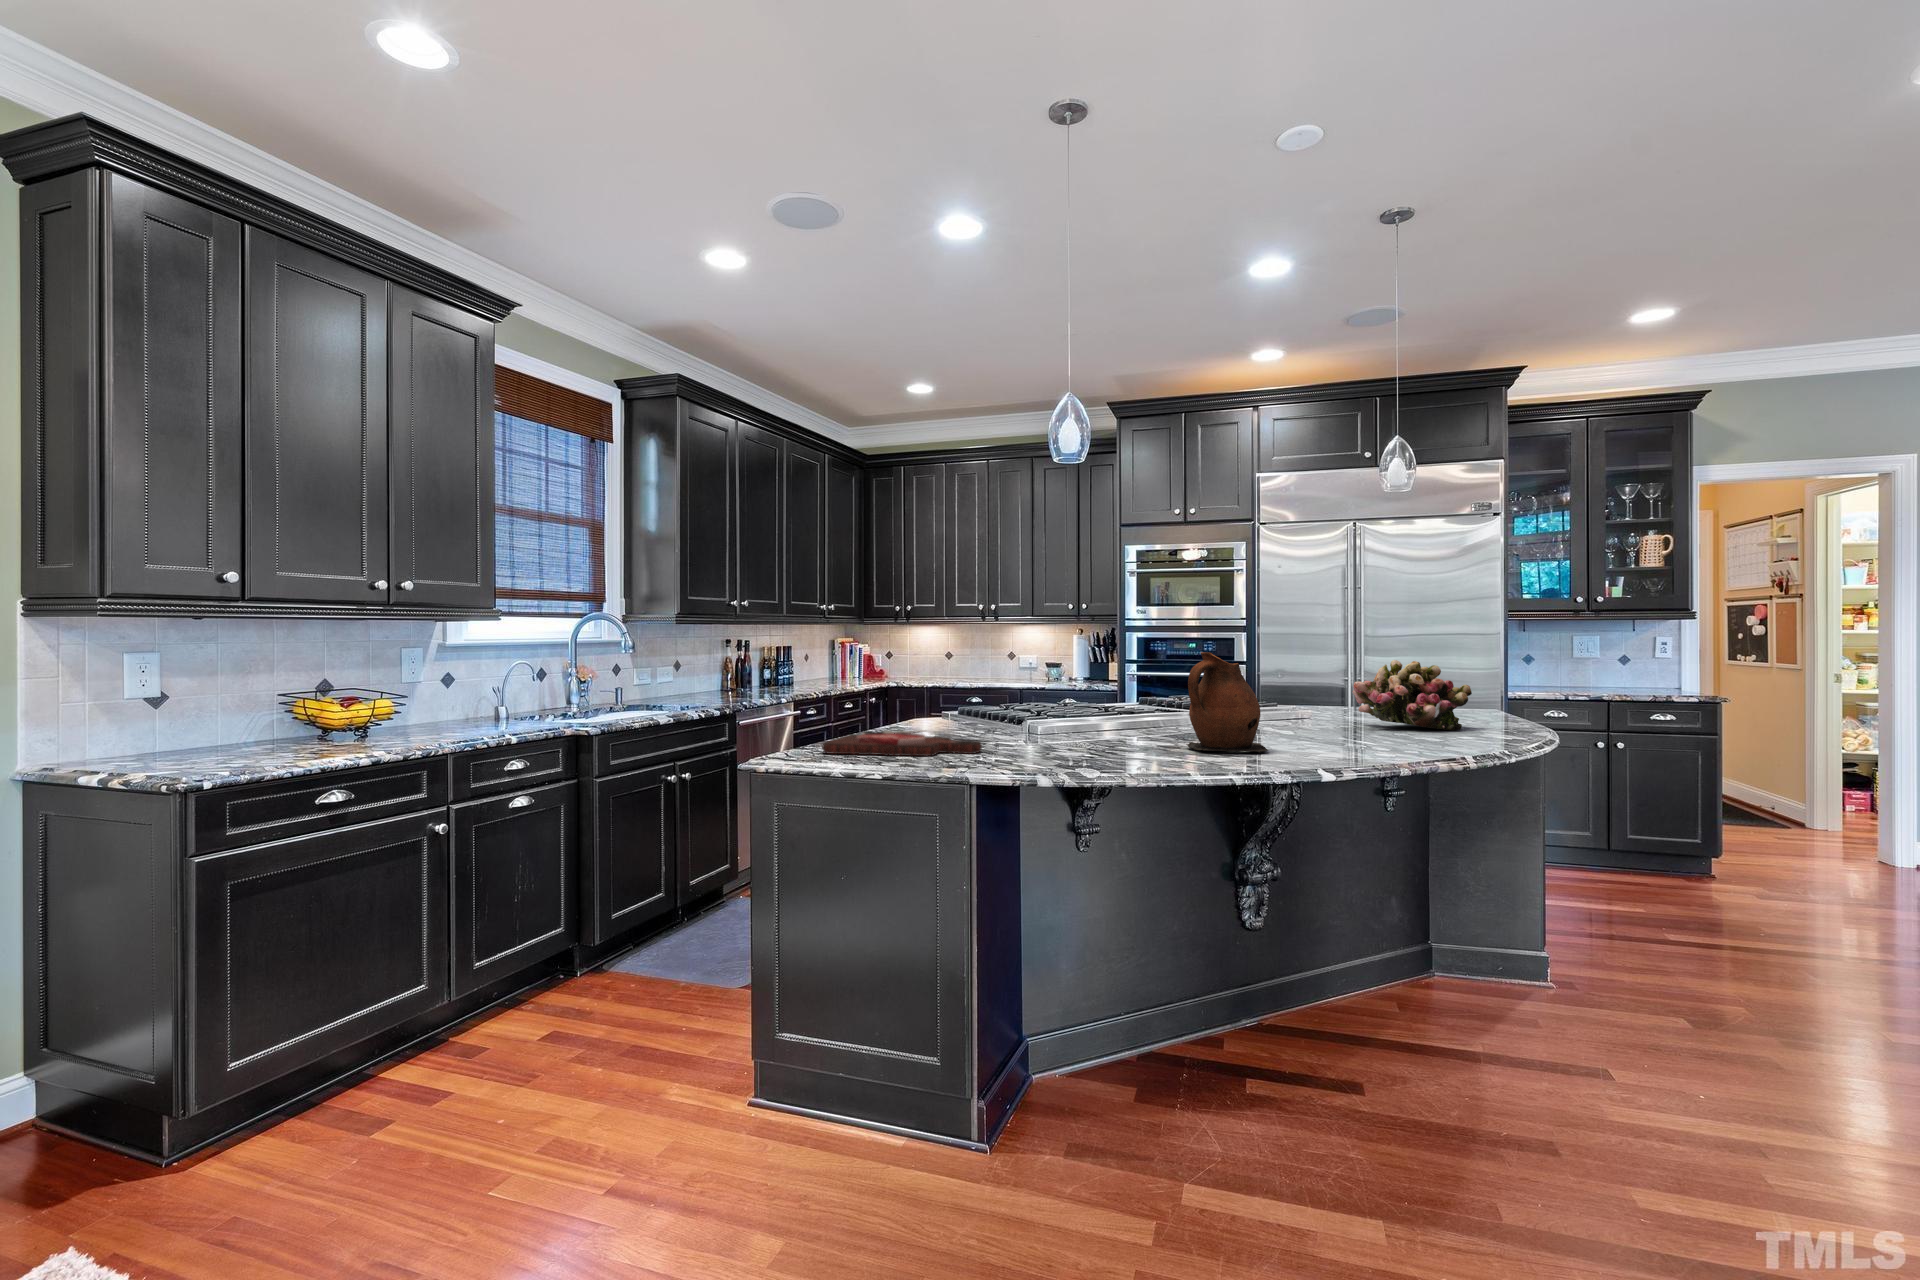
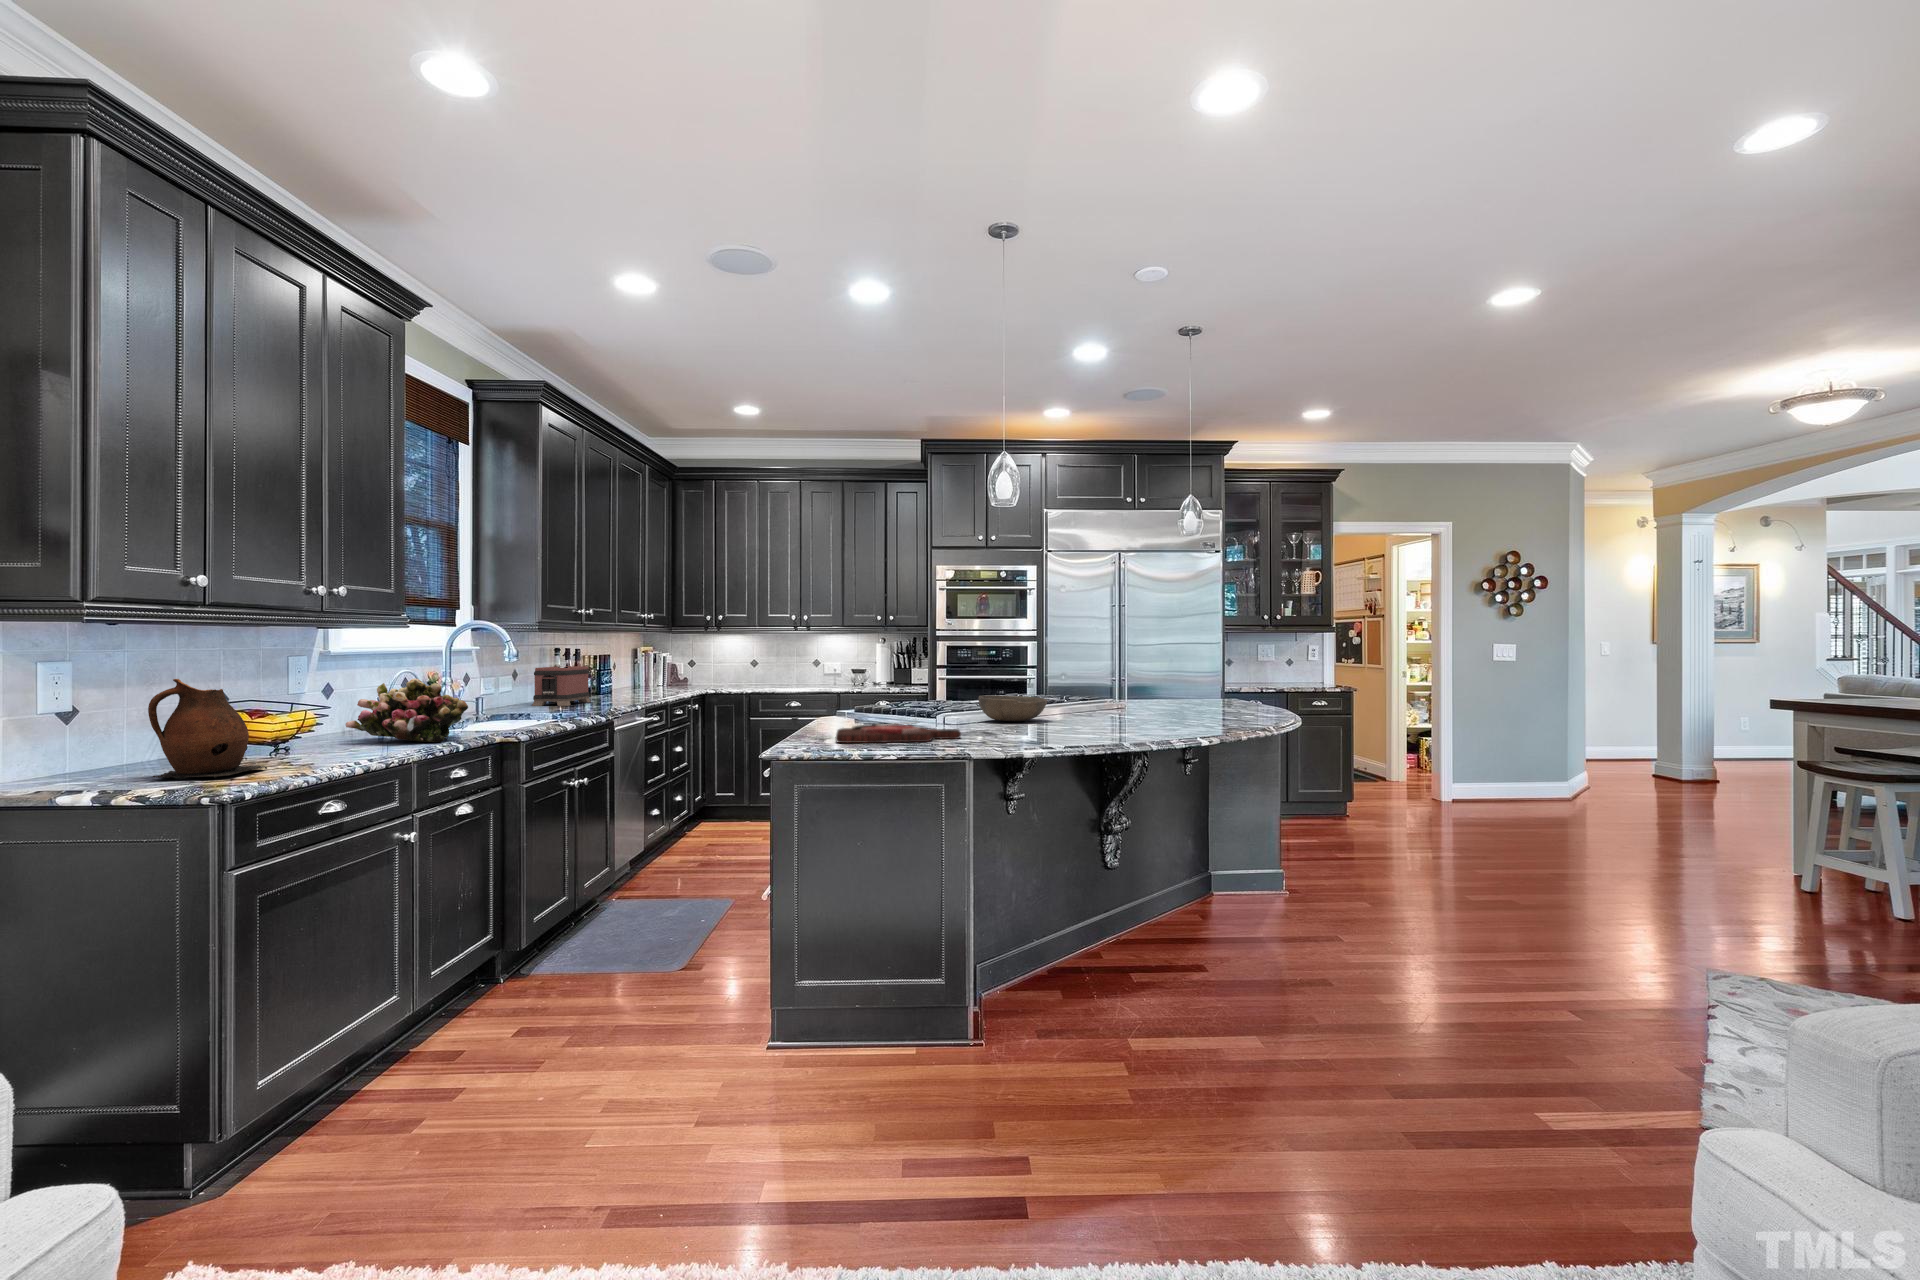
ceramic pitcher: present [1186,652,1268,753] -> present [148,679,267,778]
toaster: none [693,658,755,698] -> present [532,666,591,706]
flower arrangement: present [1352,660,1472,730] -> present [346,678,468,742]
bowl: none [1067,698,1156,732] -> present [979,695,1047,722]

